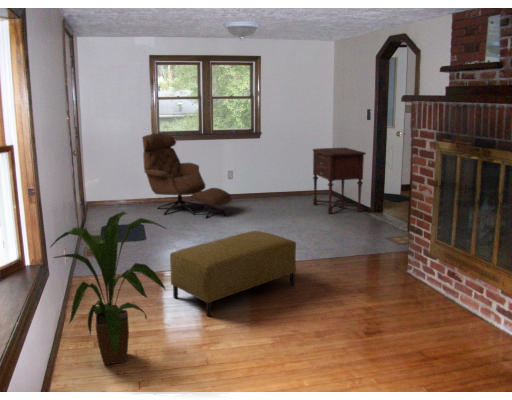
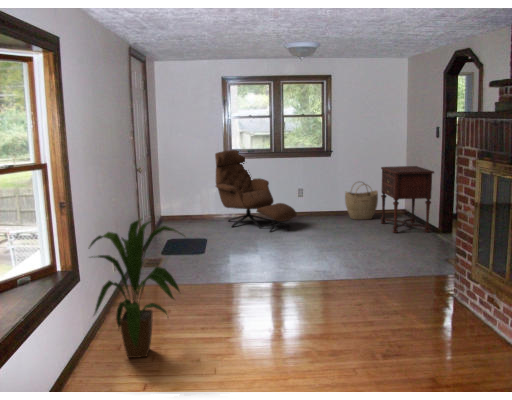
woven basket: none [276,163,308,202] -> present [345,183,378,220]
ottoman: present [170,231,296,317] -> none [208,245,332,324]

